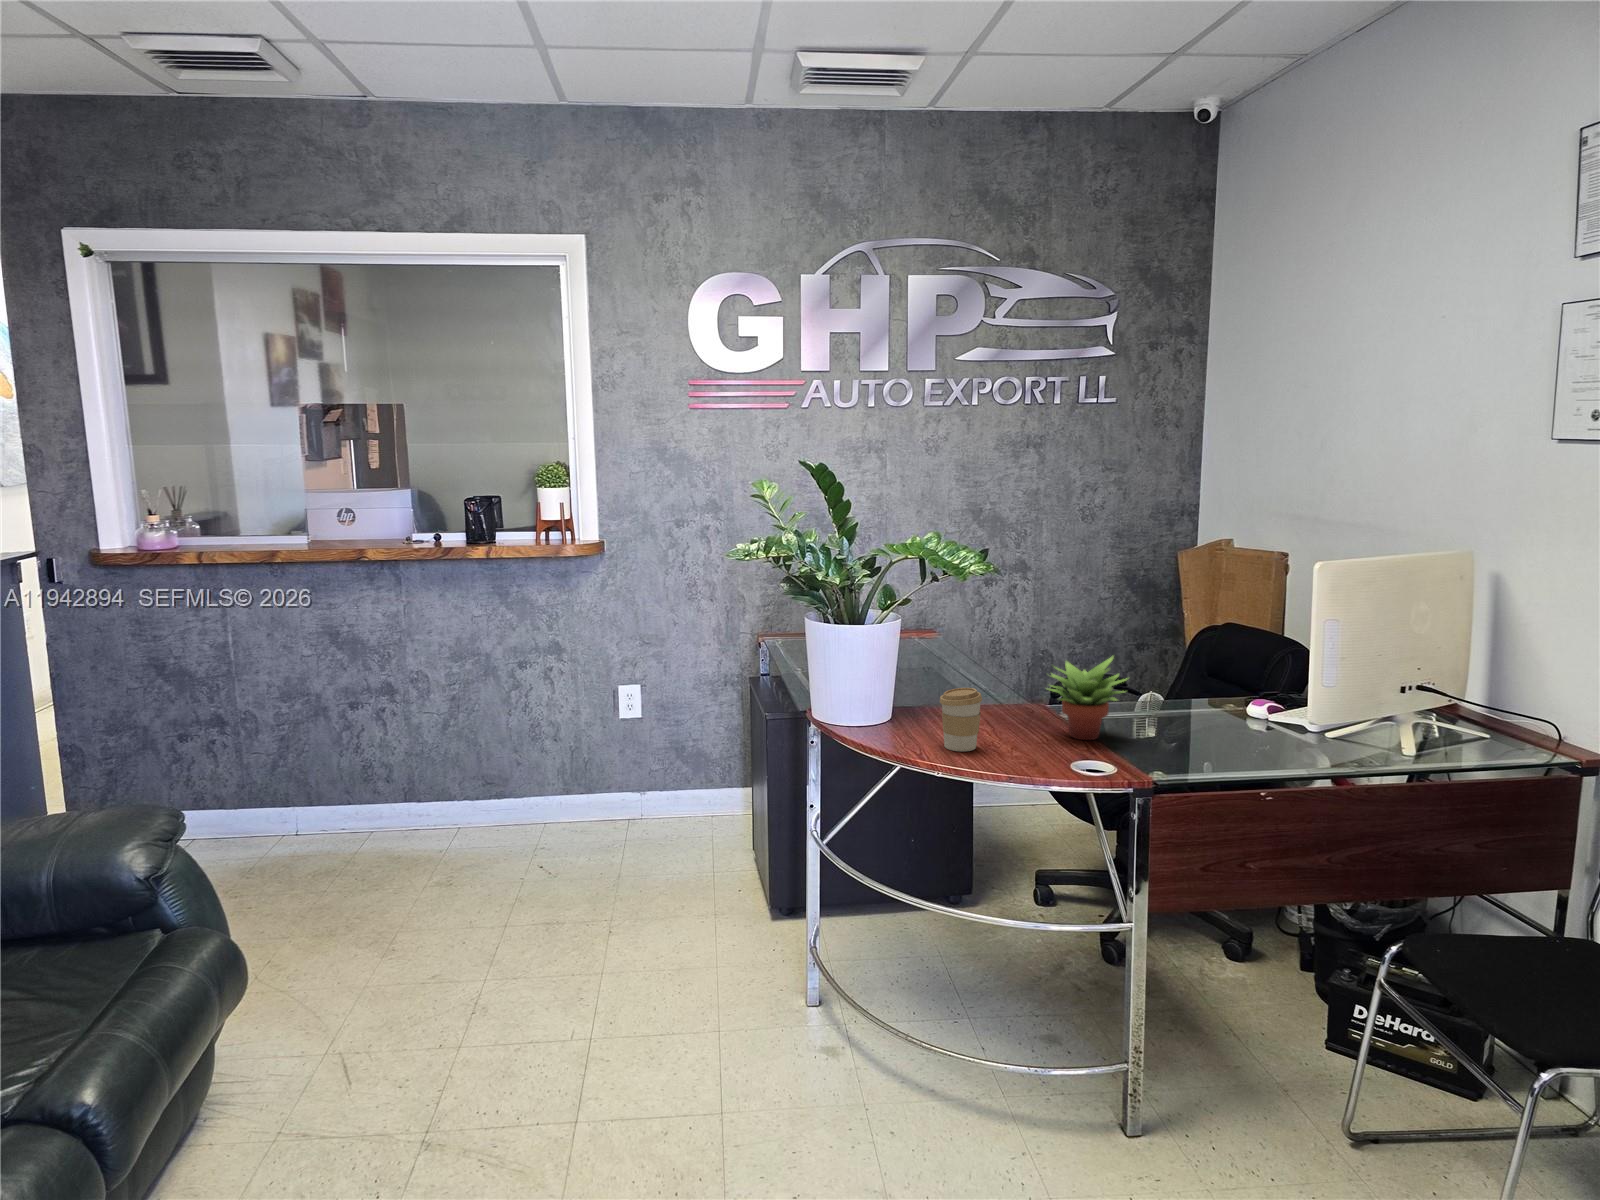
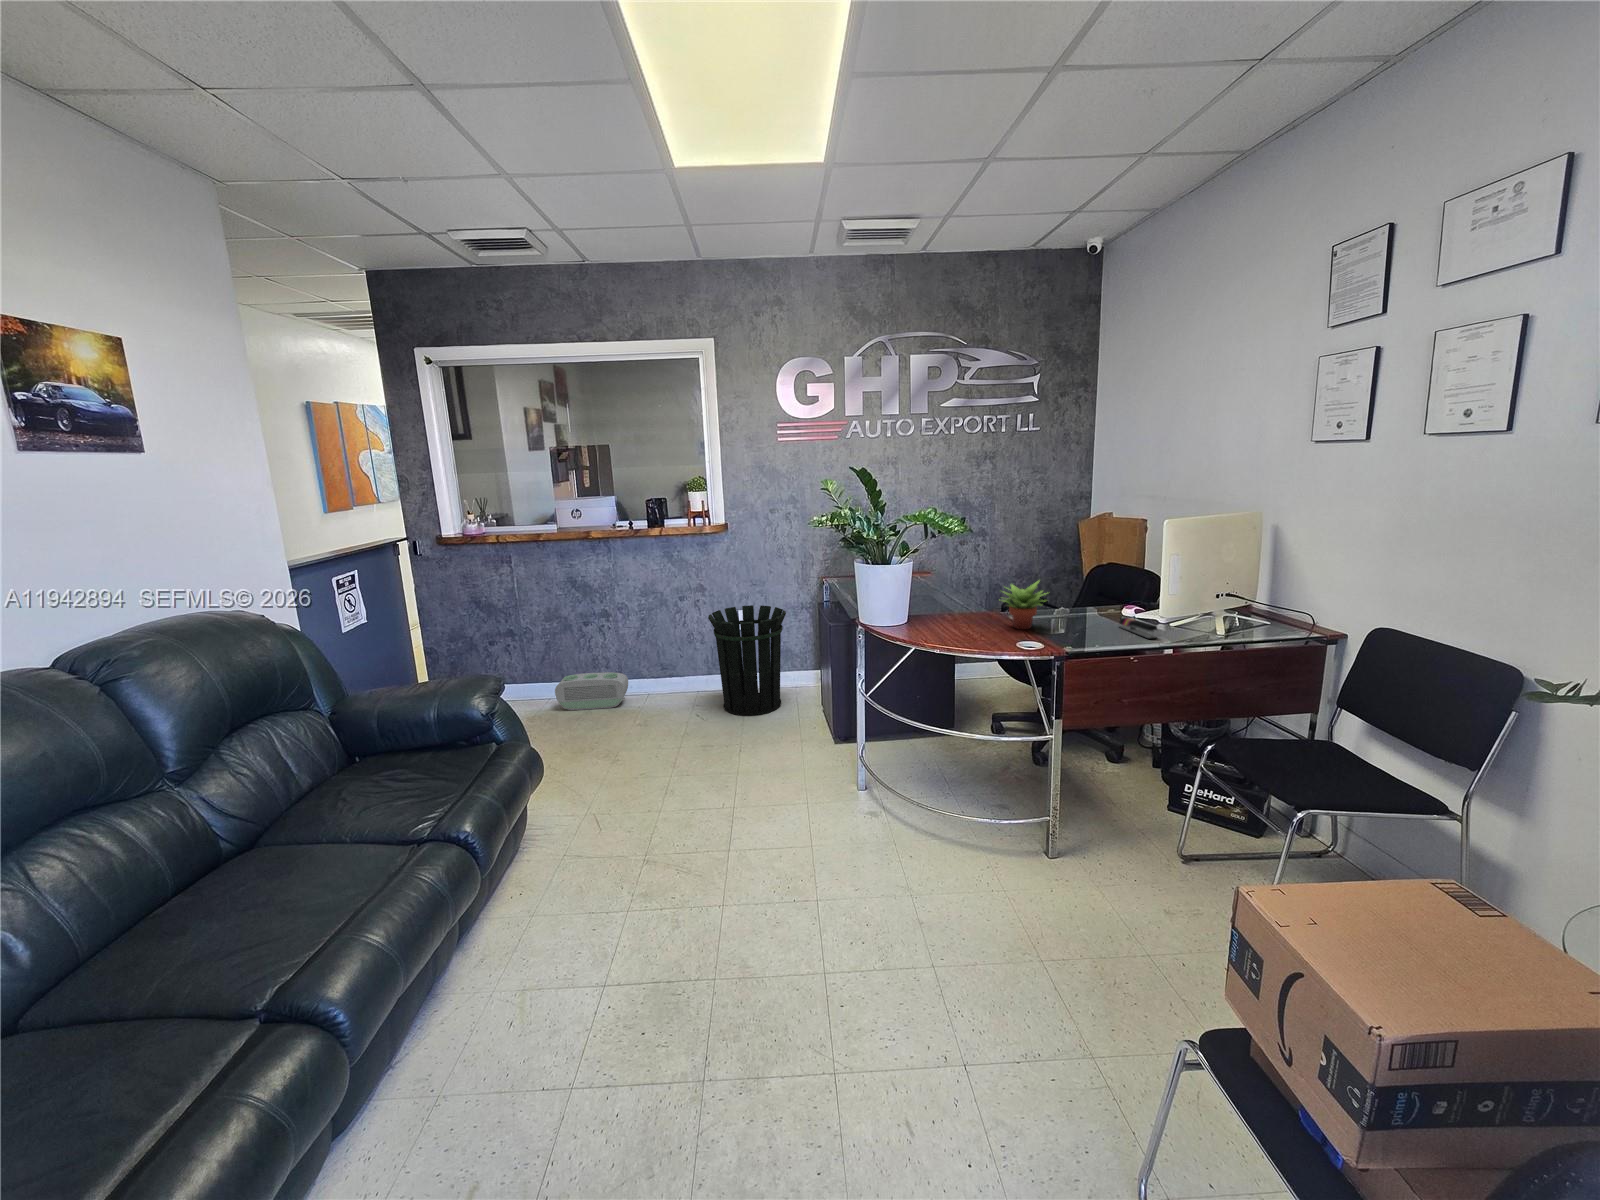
waste bin: none [563,678,696,867] -> present [708,605,786,716]
coffee cup: present [940,688,982,751] -> none [937,599,962,636]
stapler: none [1244,720,1308,761] -> present [1119,617,1157,639]
air purifier: none [293,788,424,853] -> present [555,672,628,710]

